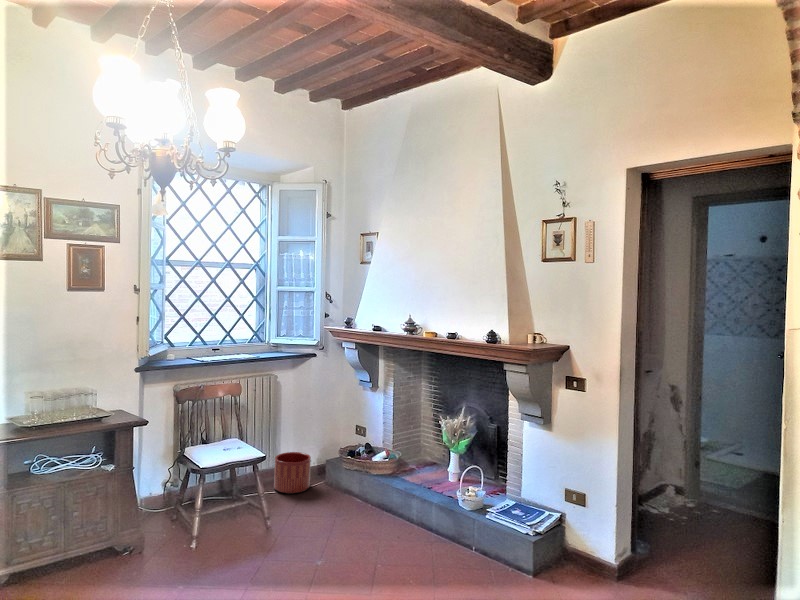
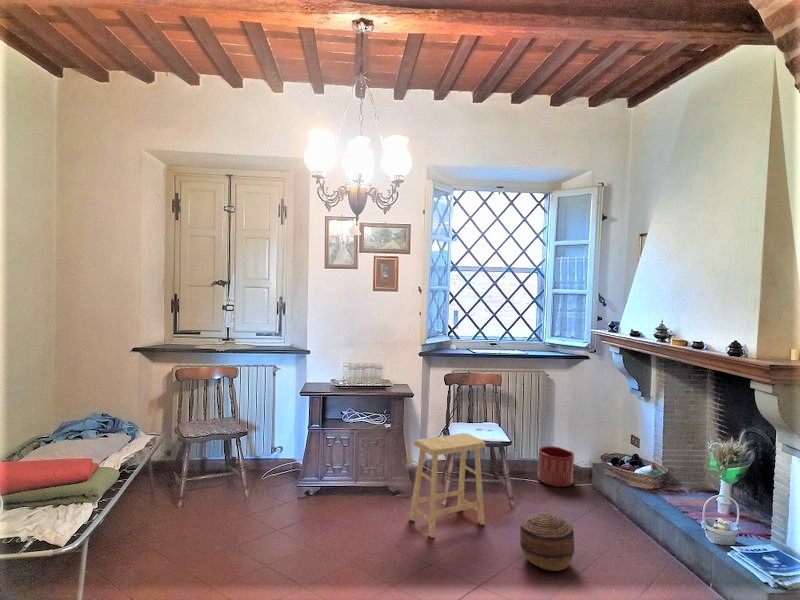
footstool: none [155,456,247,588] -> present [409,433,486,538]
basket: none [301,518,354,576] -> present [520,512,574,571]

